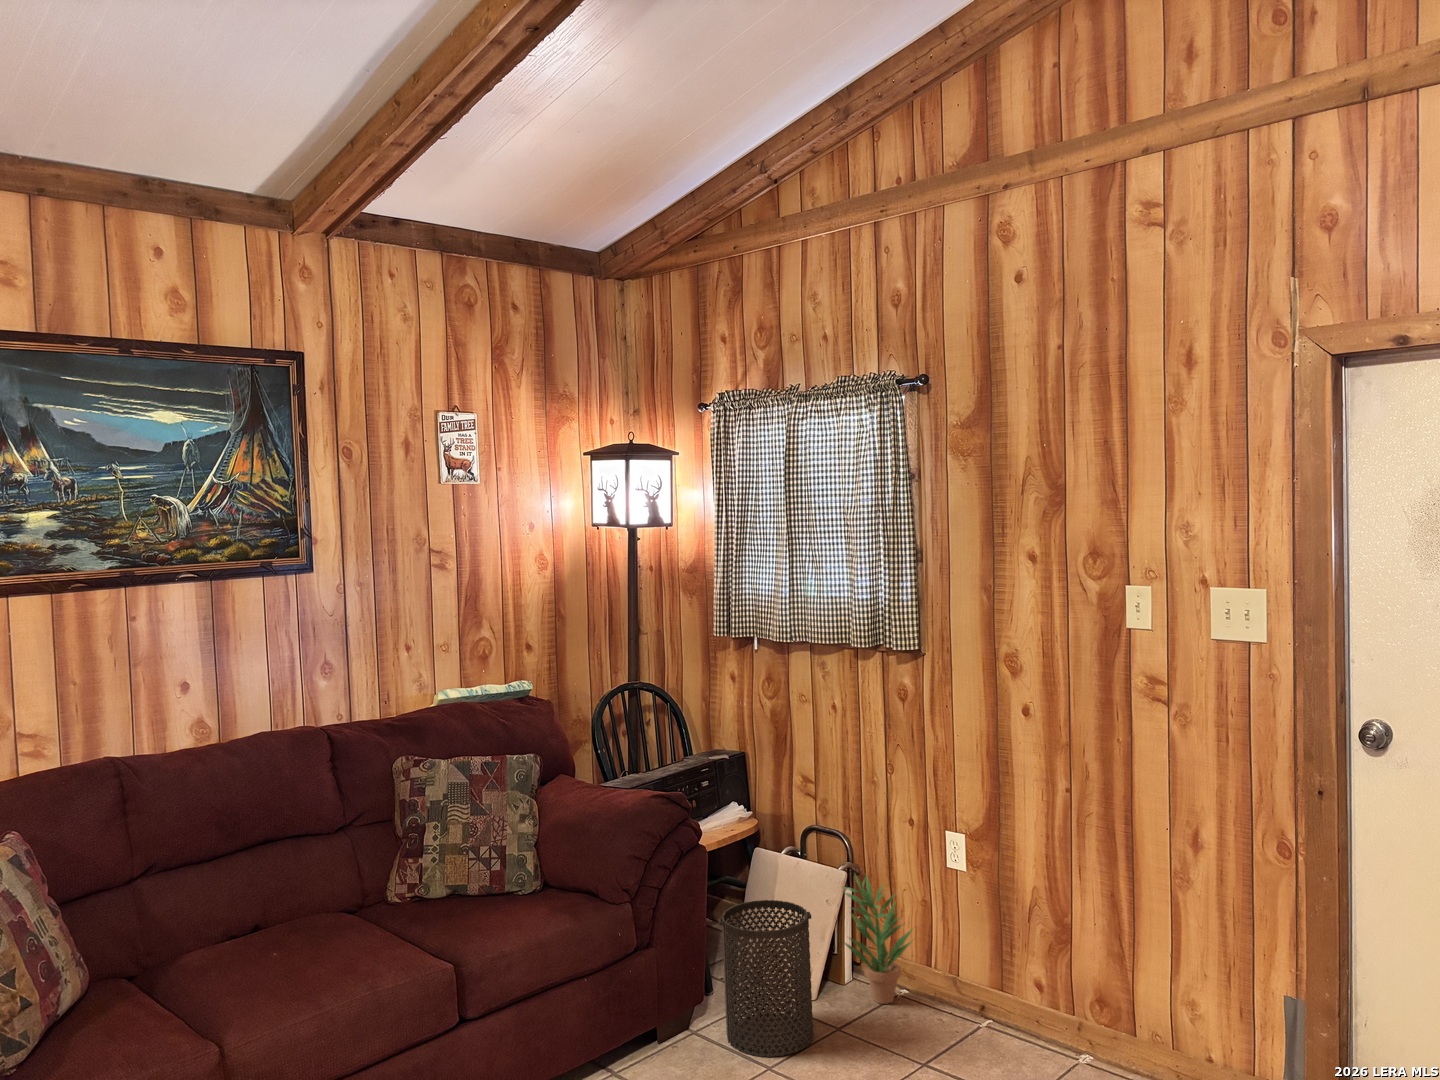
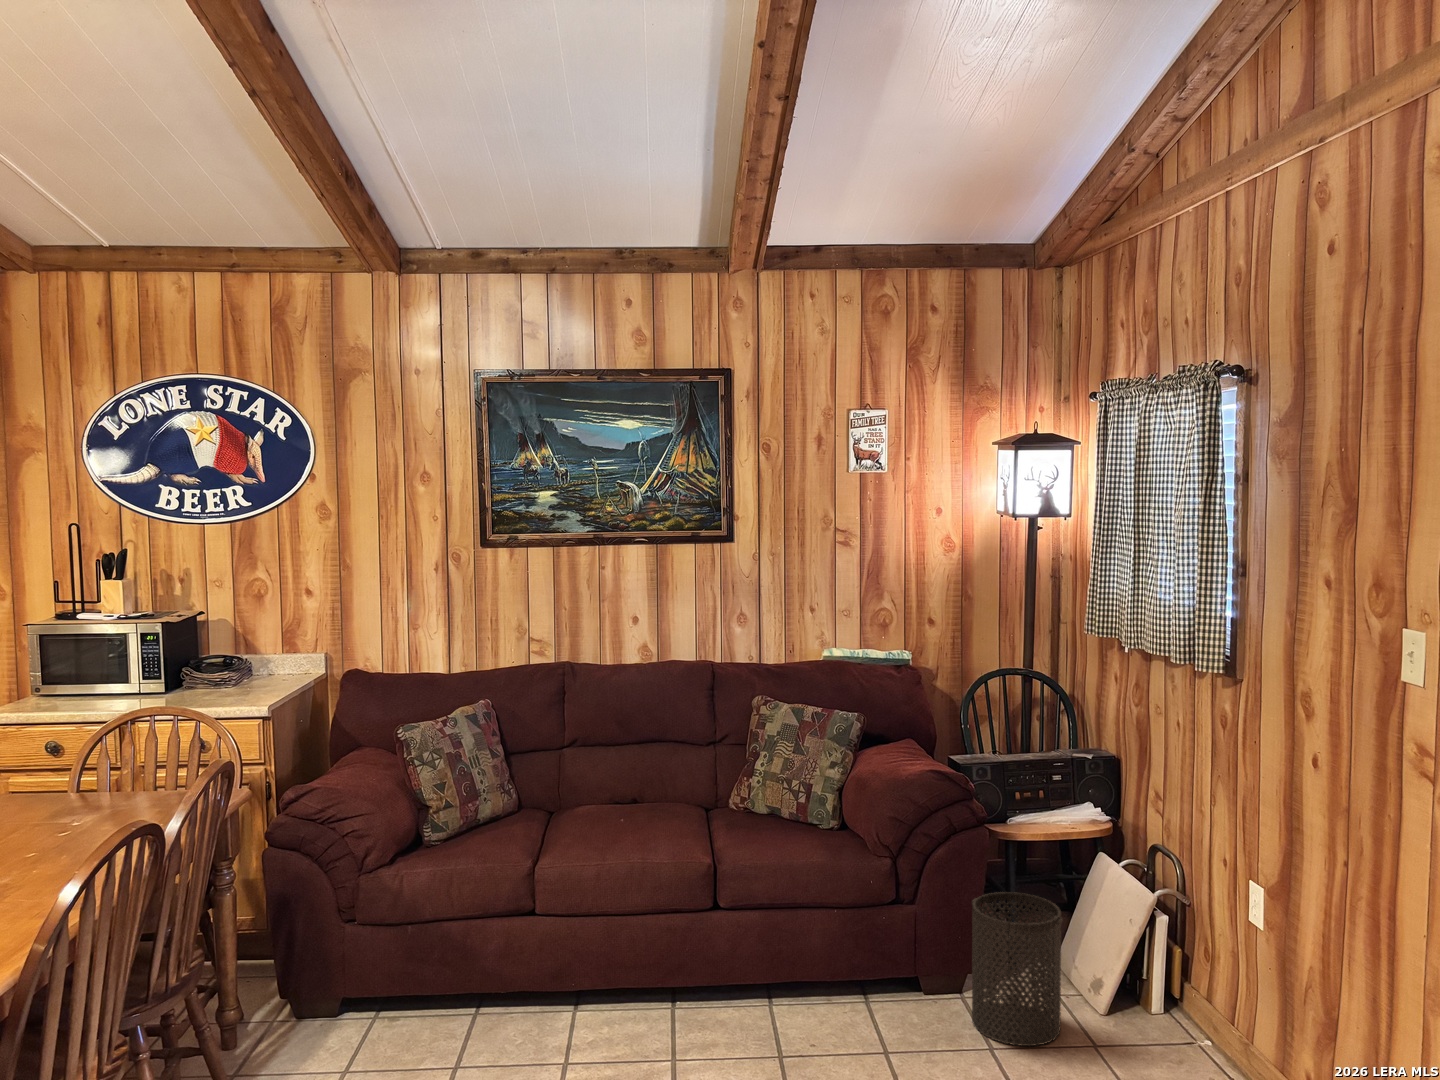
potted plant: present [844,876,912,1004] -> none [1126,897,1211,1046]

